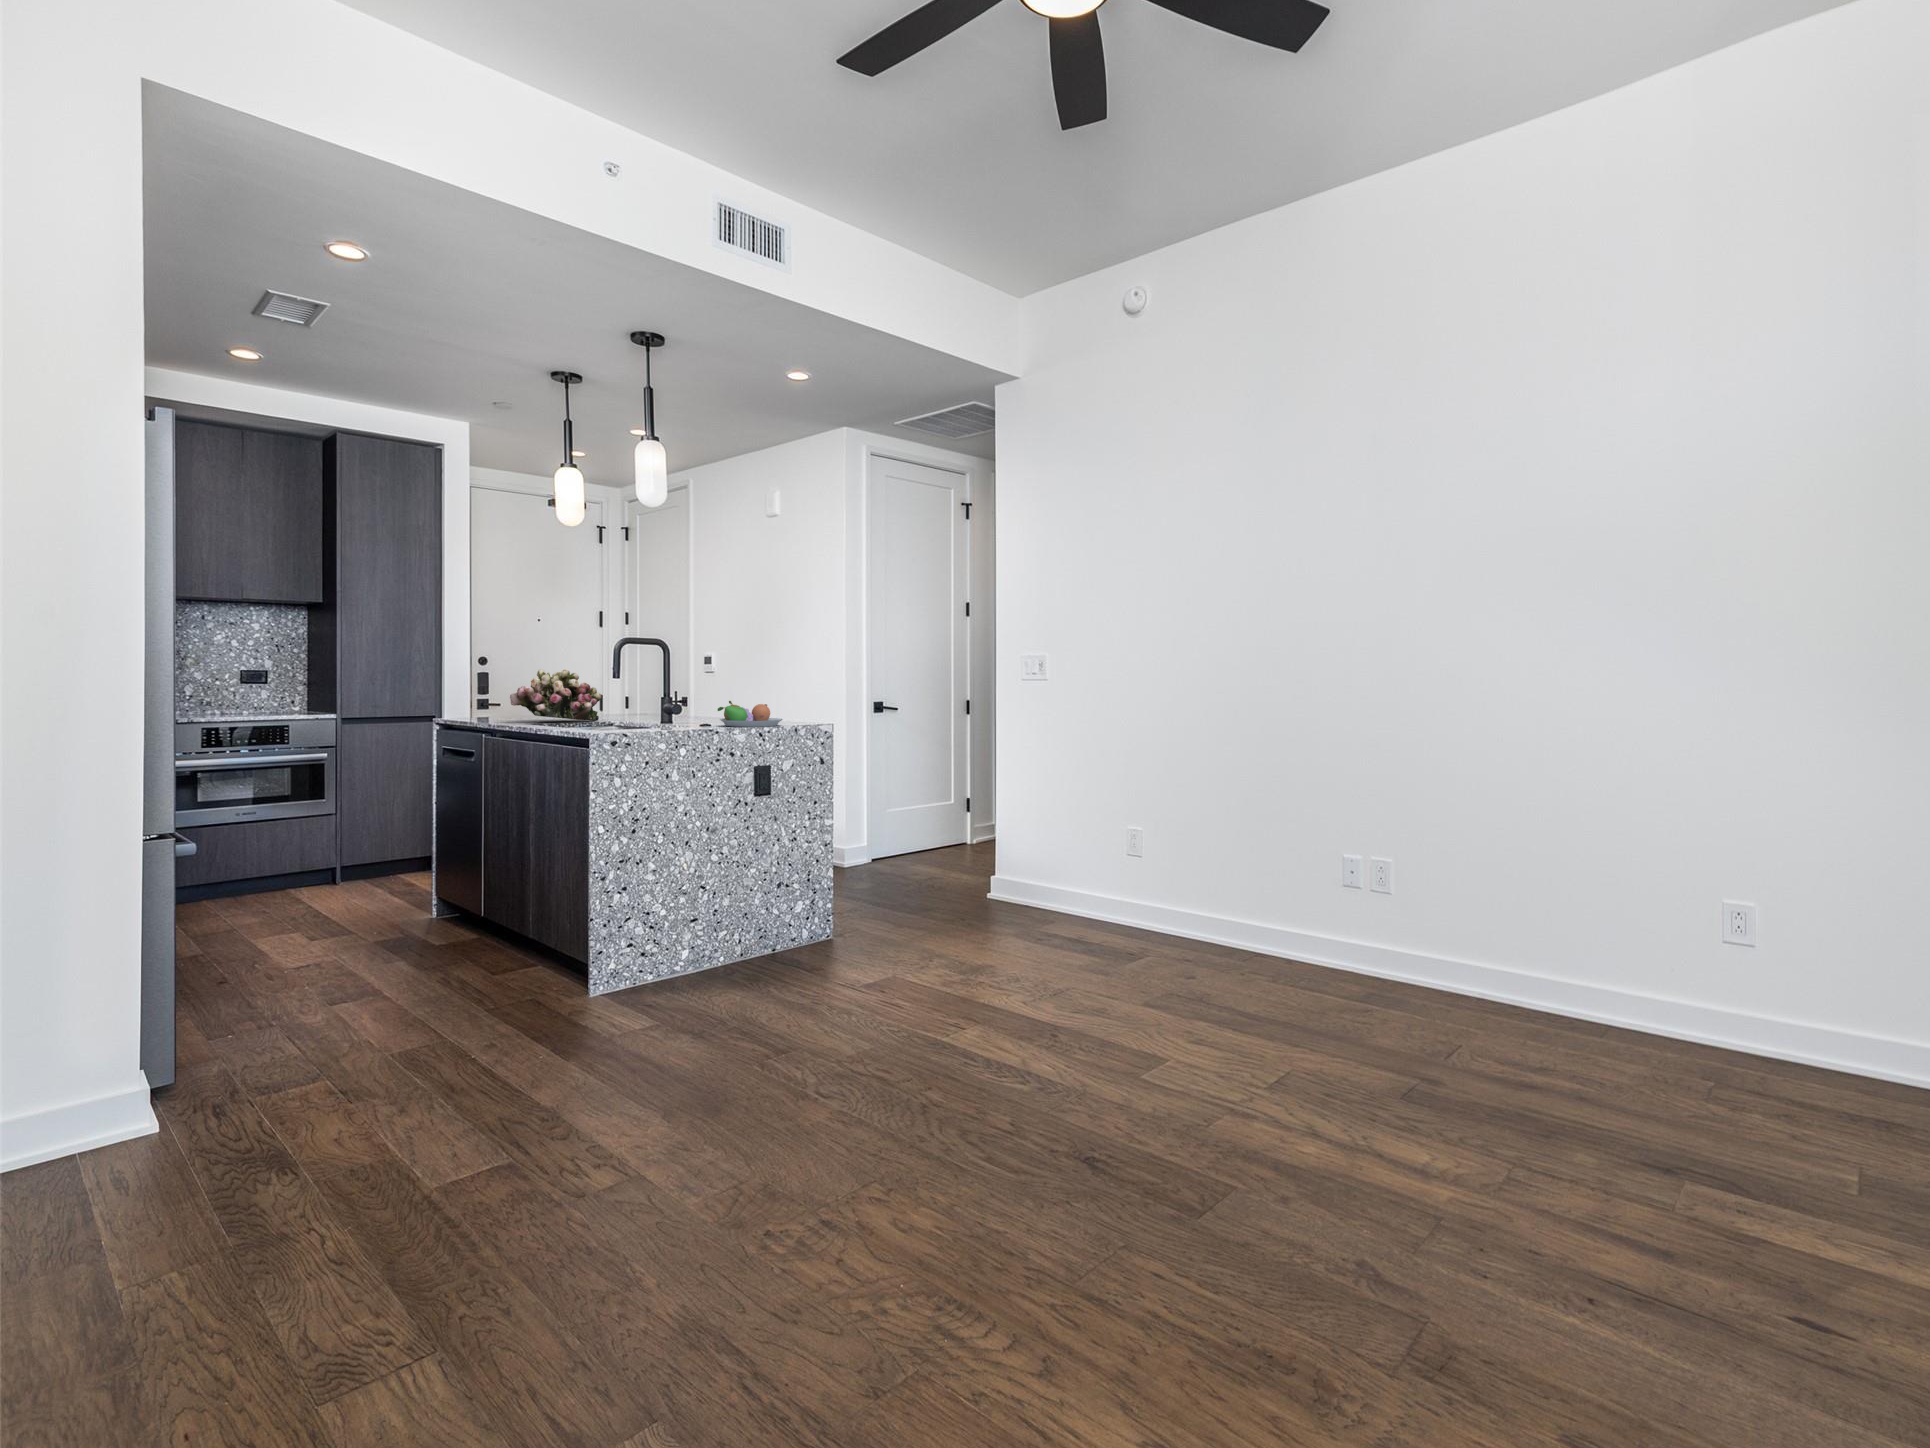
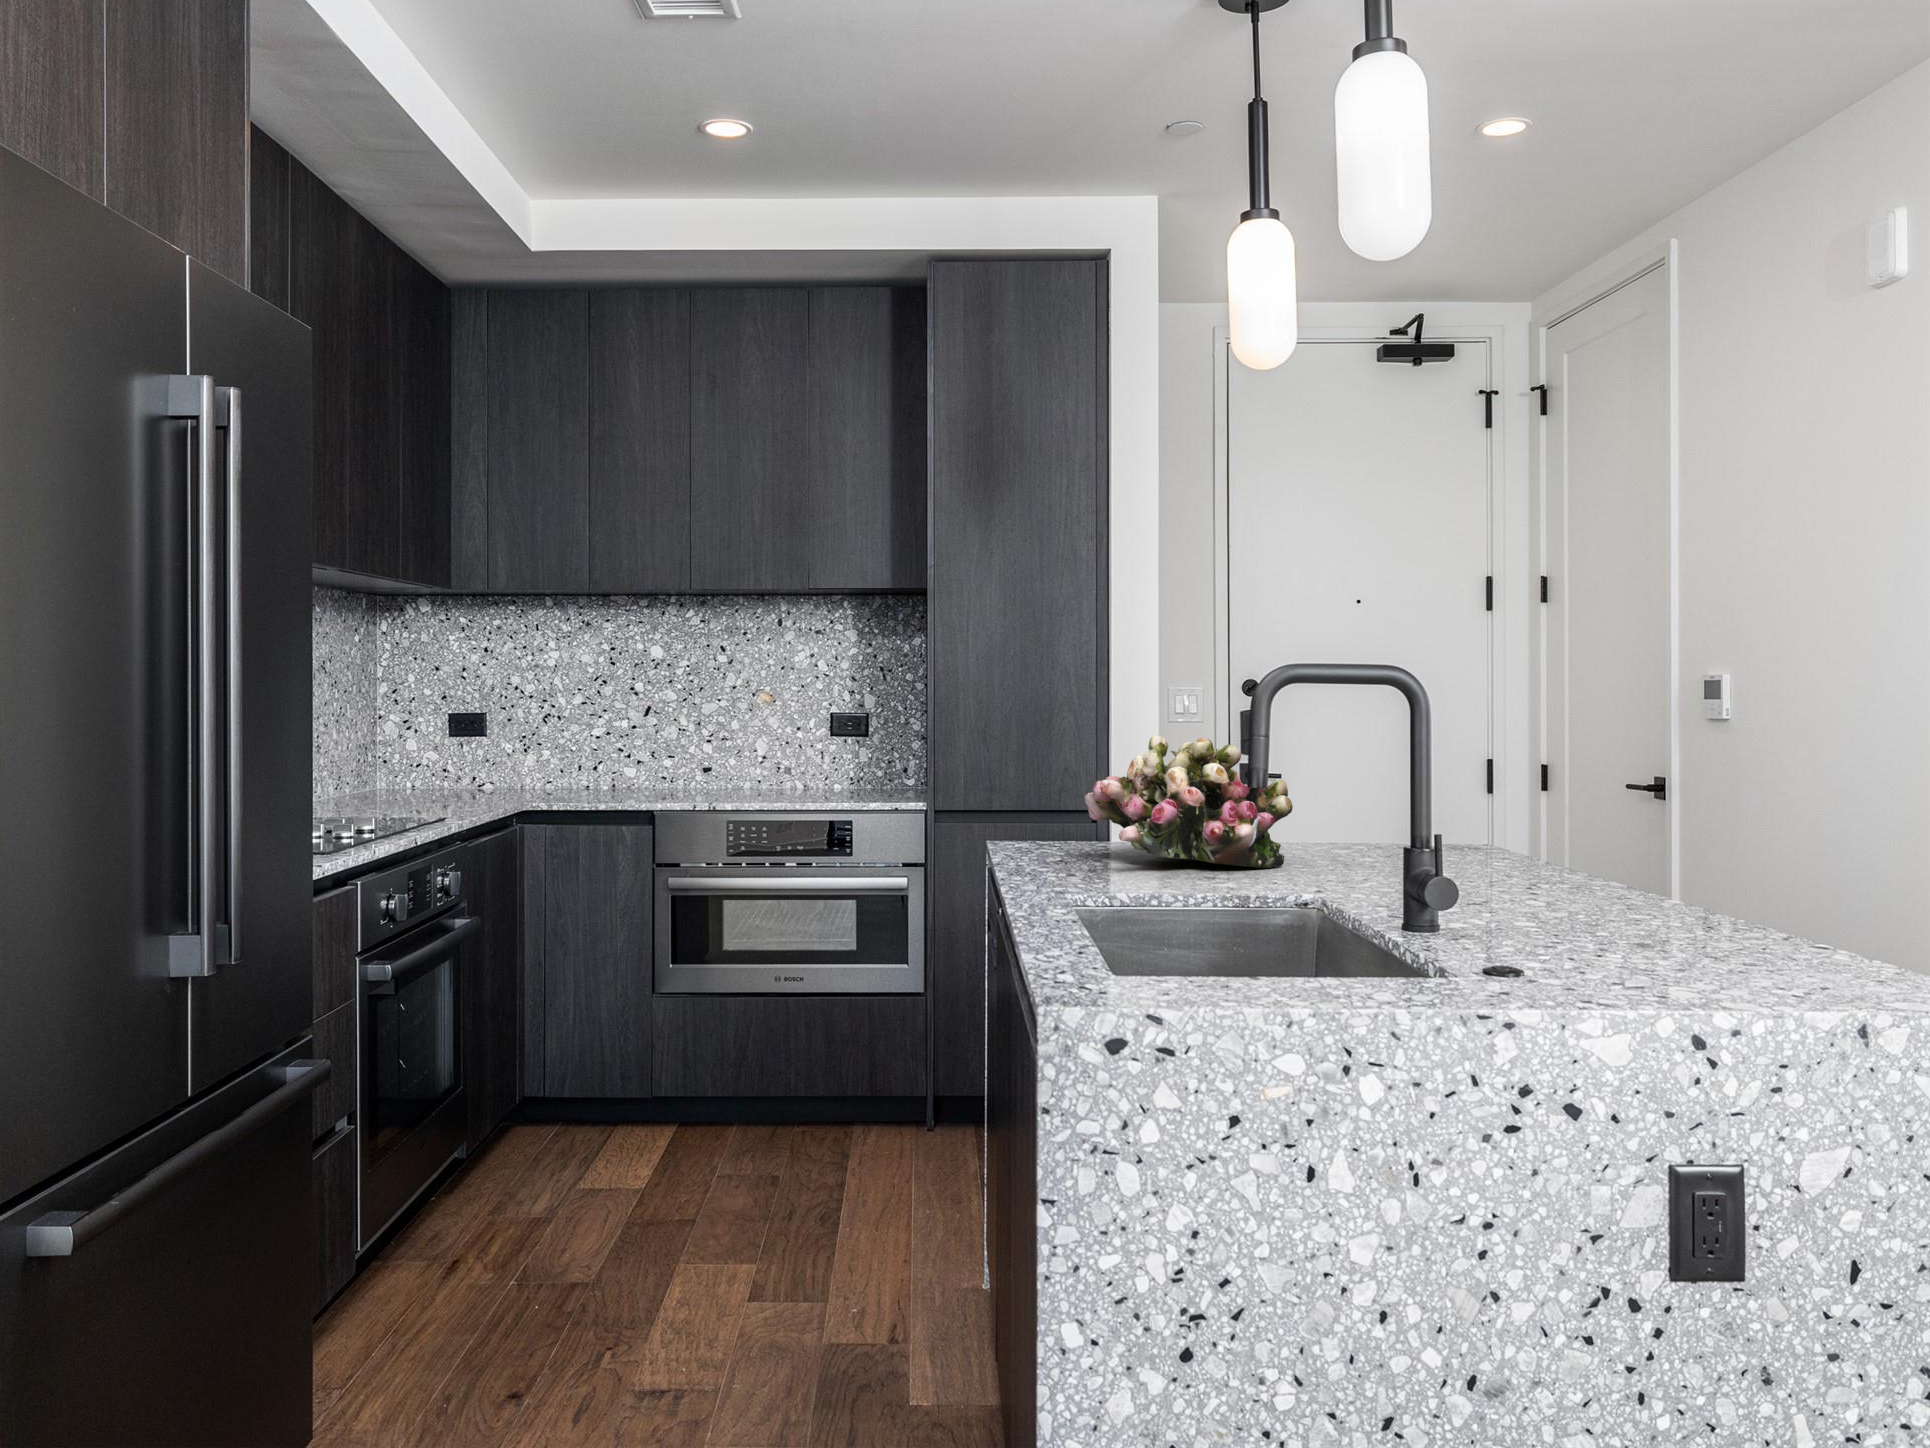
fruit bowl: present [718,701,783,727] -> none [1540,873,1811,992]

